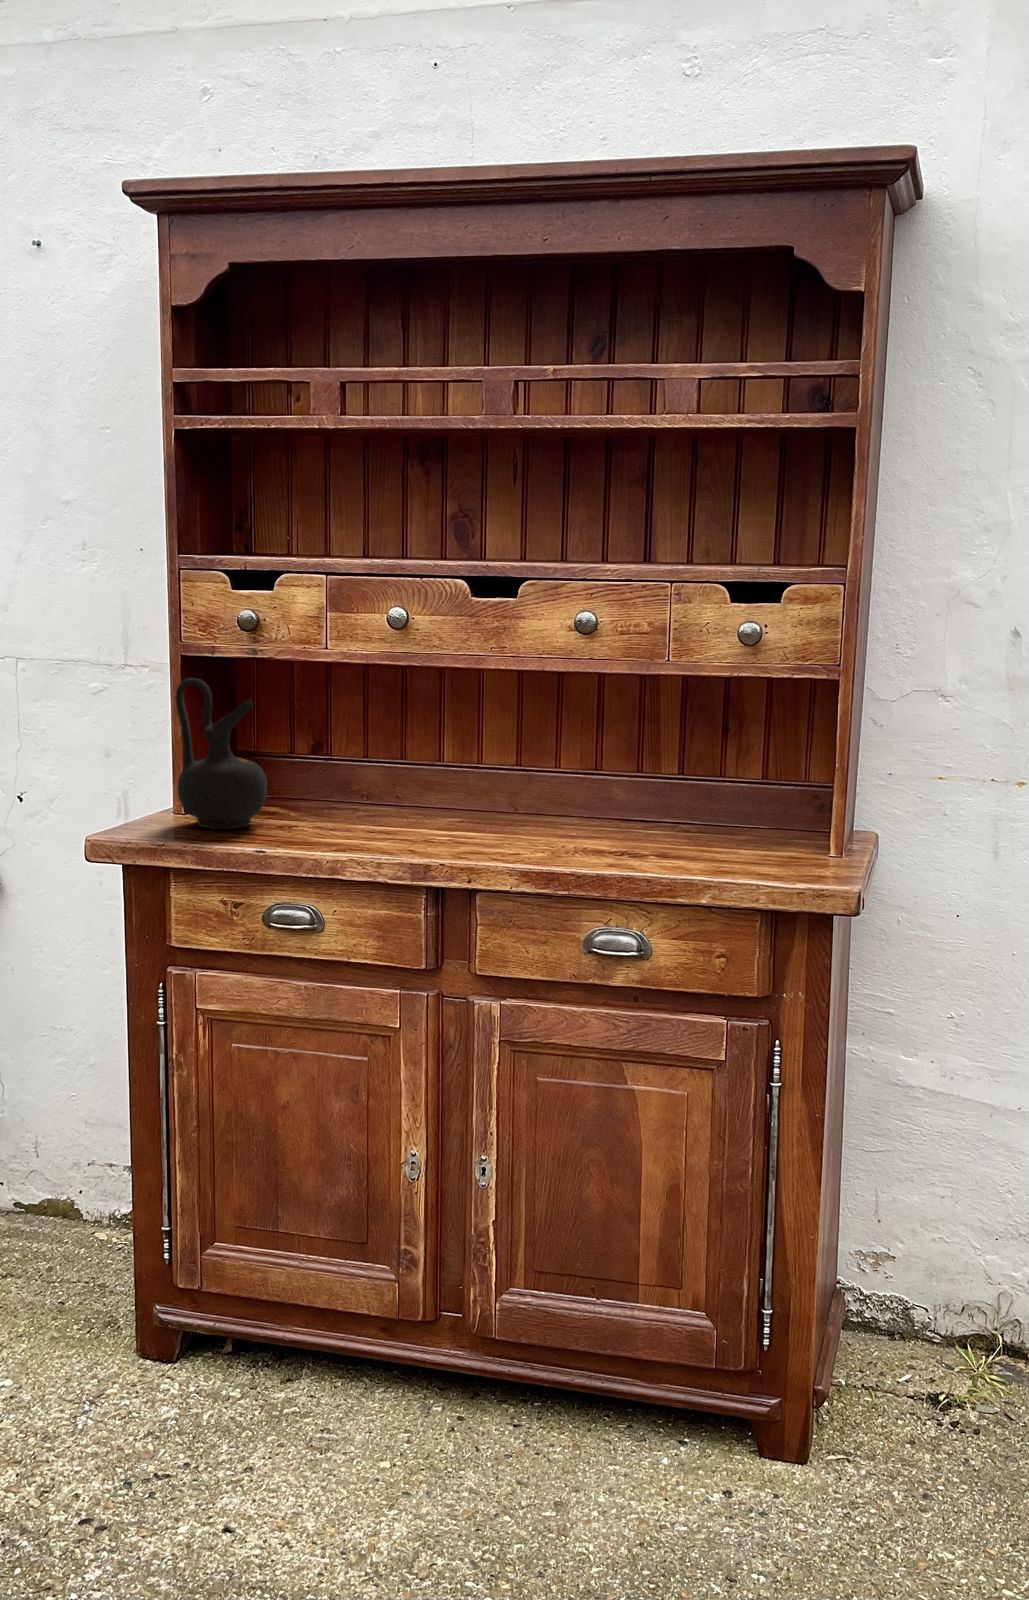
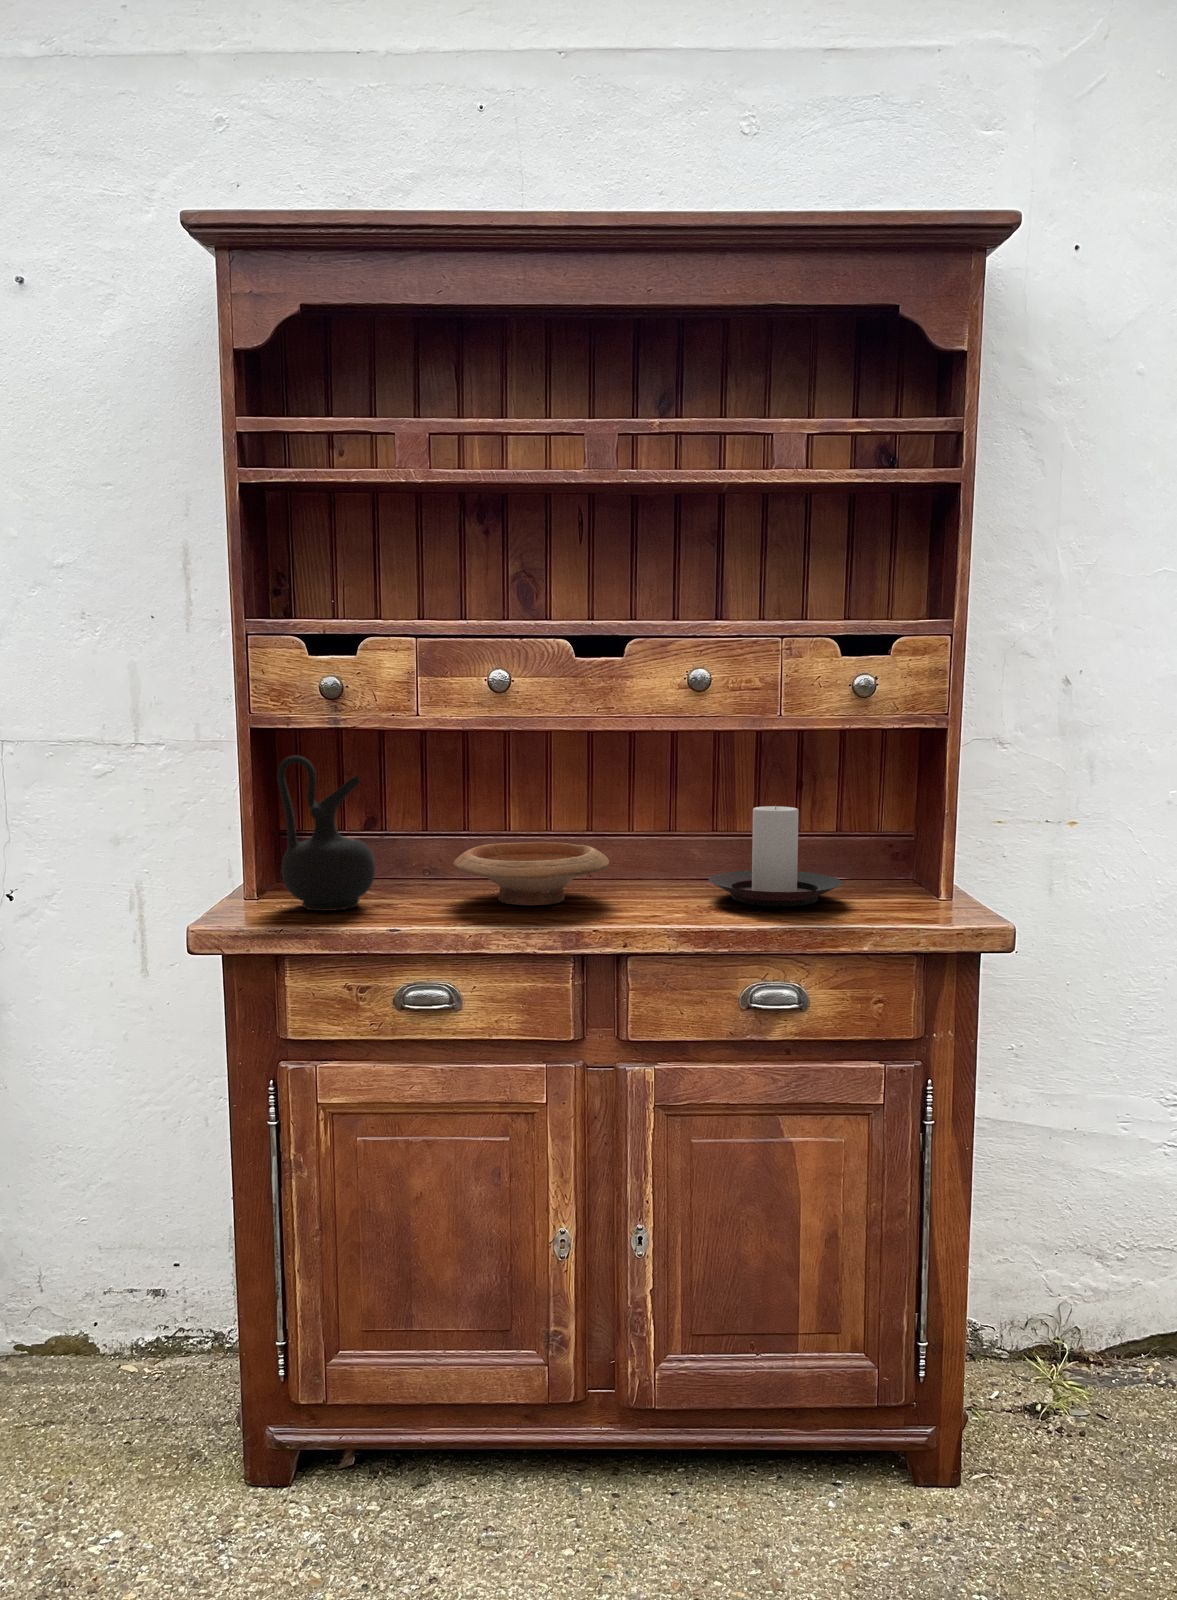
candle holder: none [592,749,729,858] -> present [709,802,842,906]
wooden bowl: none [340,773,497,838] -> present [453,842,610,905]

